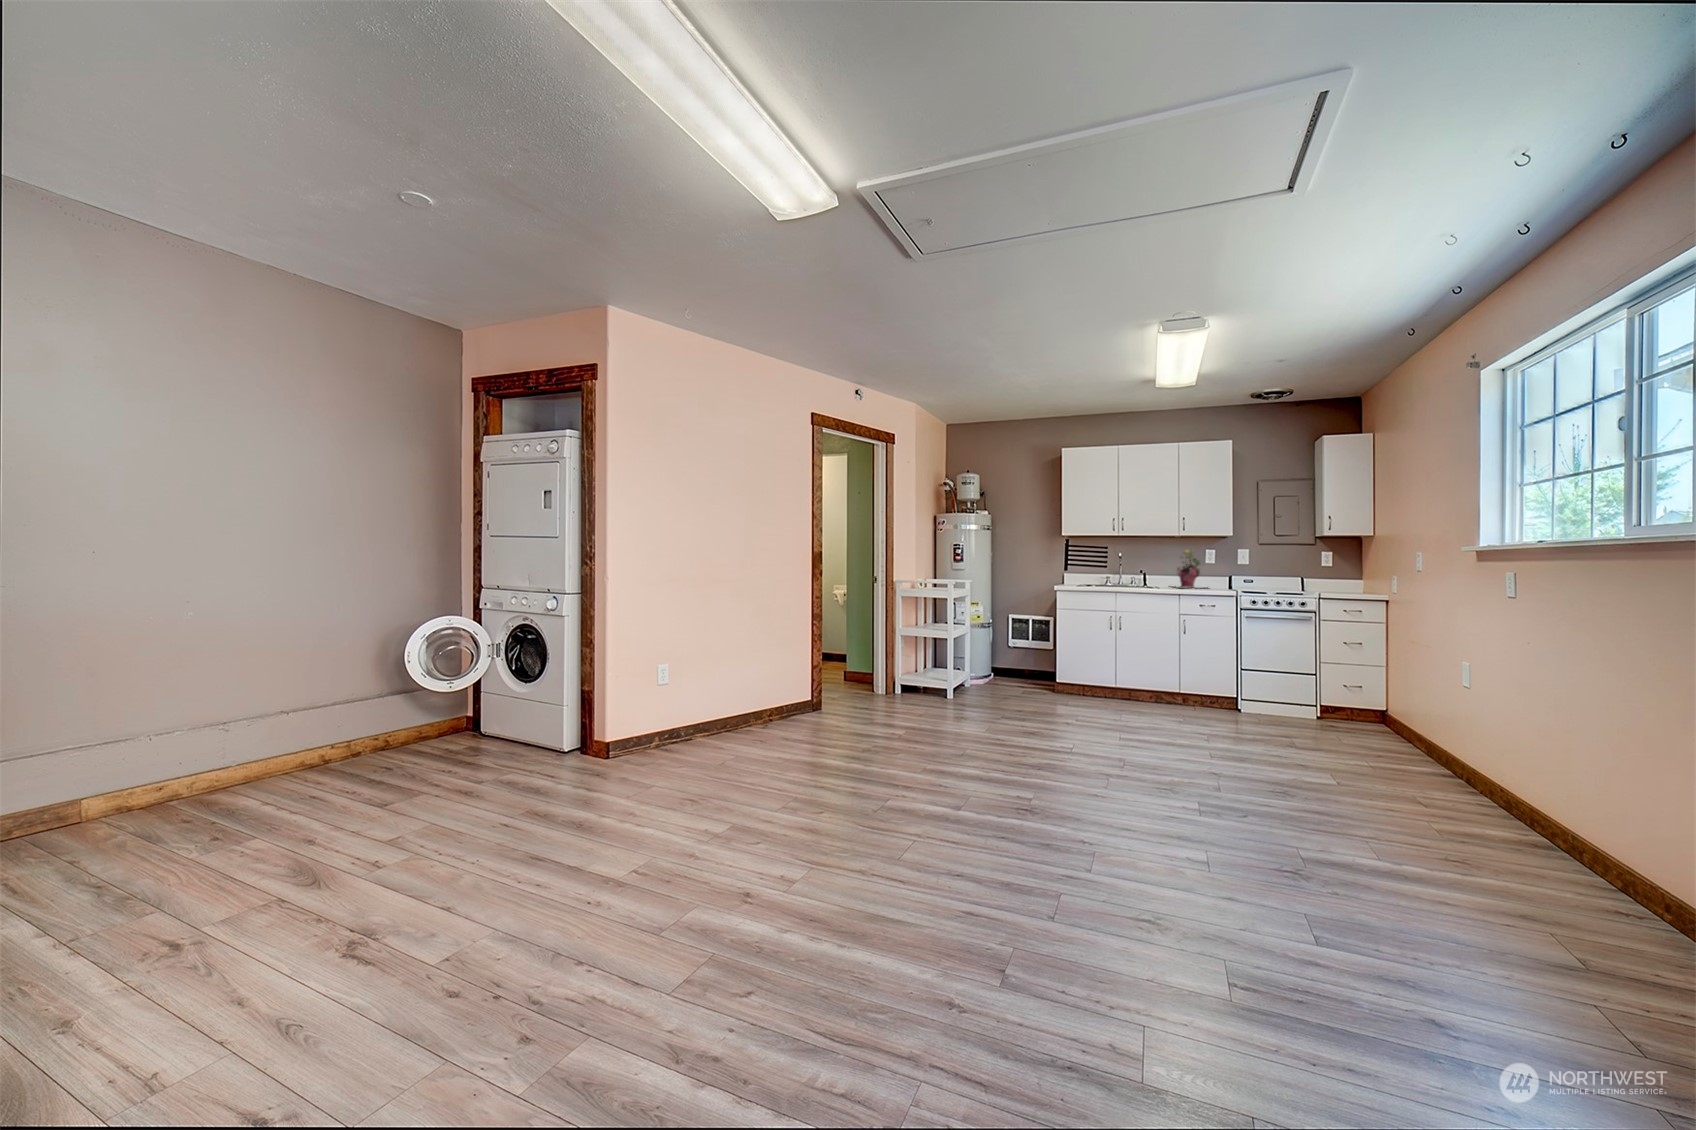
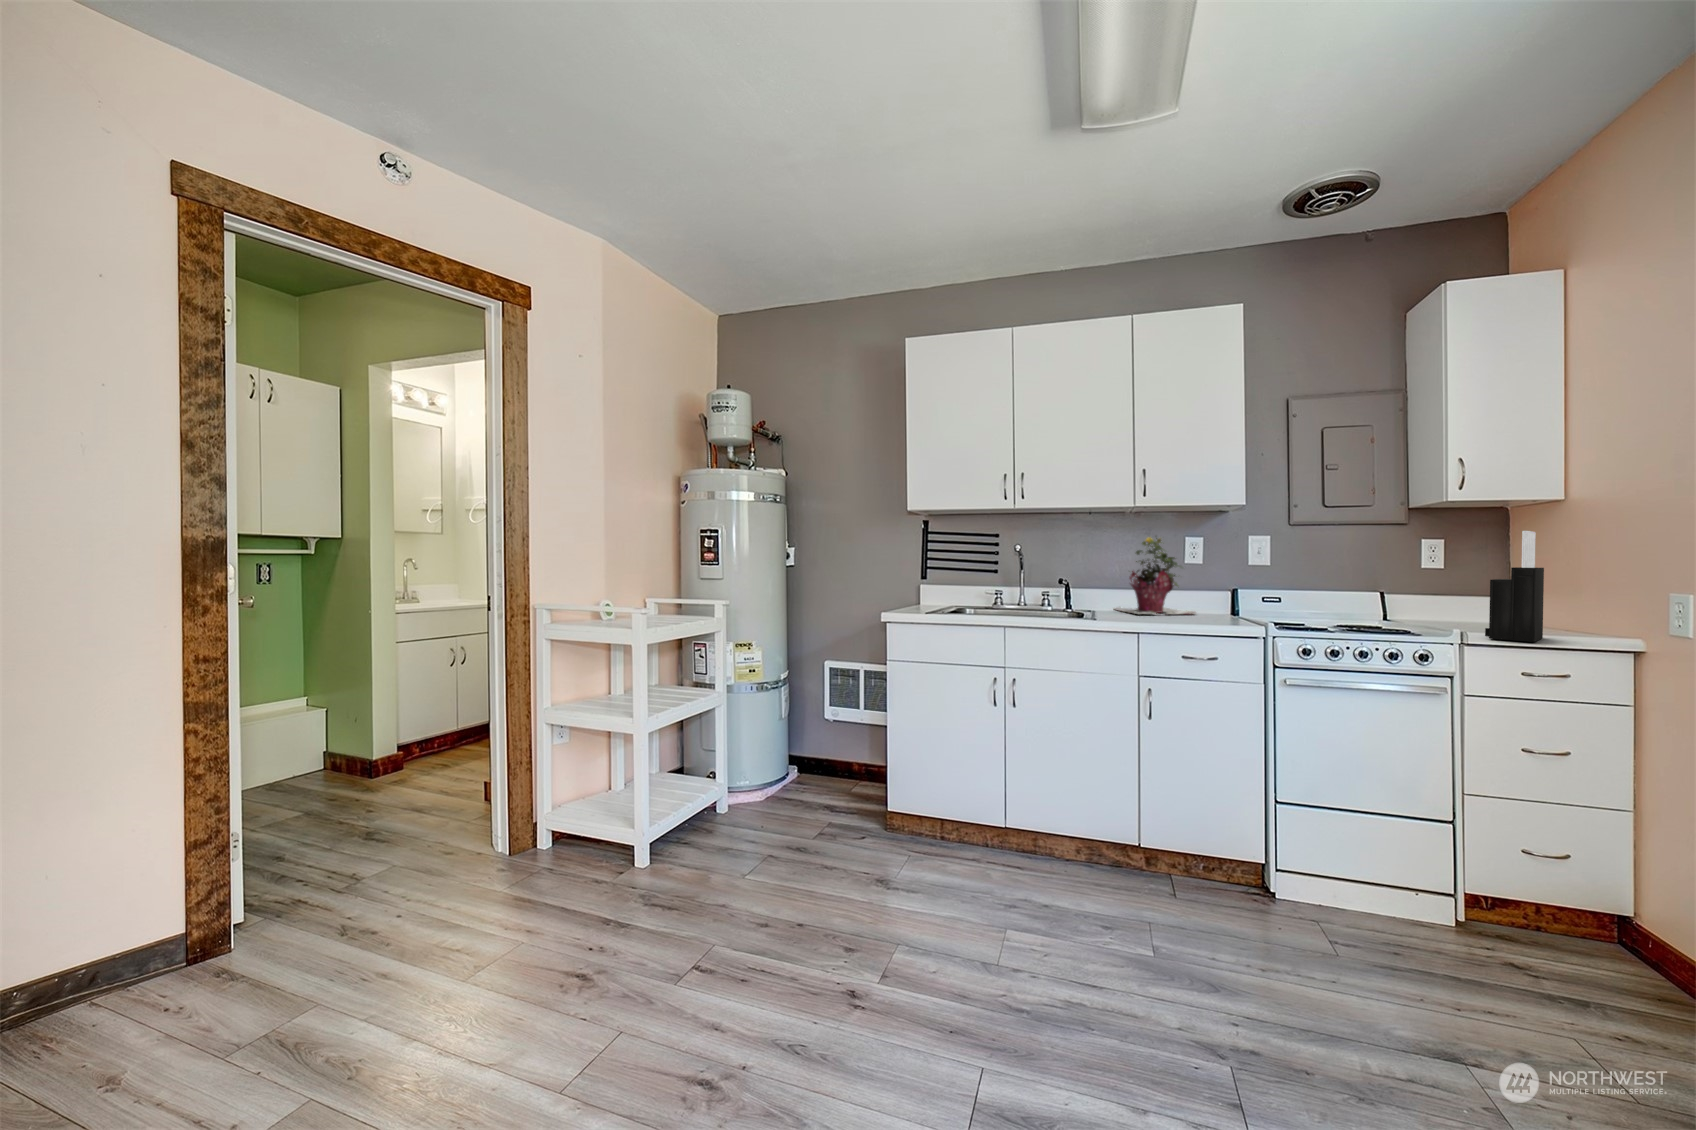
knife block: none [1331,551,1357,597] -> present [1485,531,1544,642]

